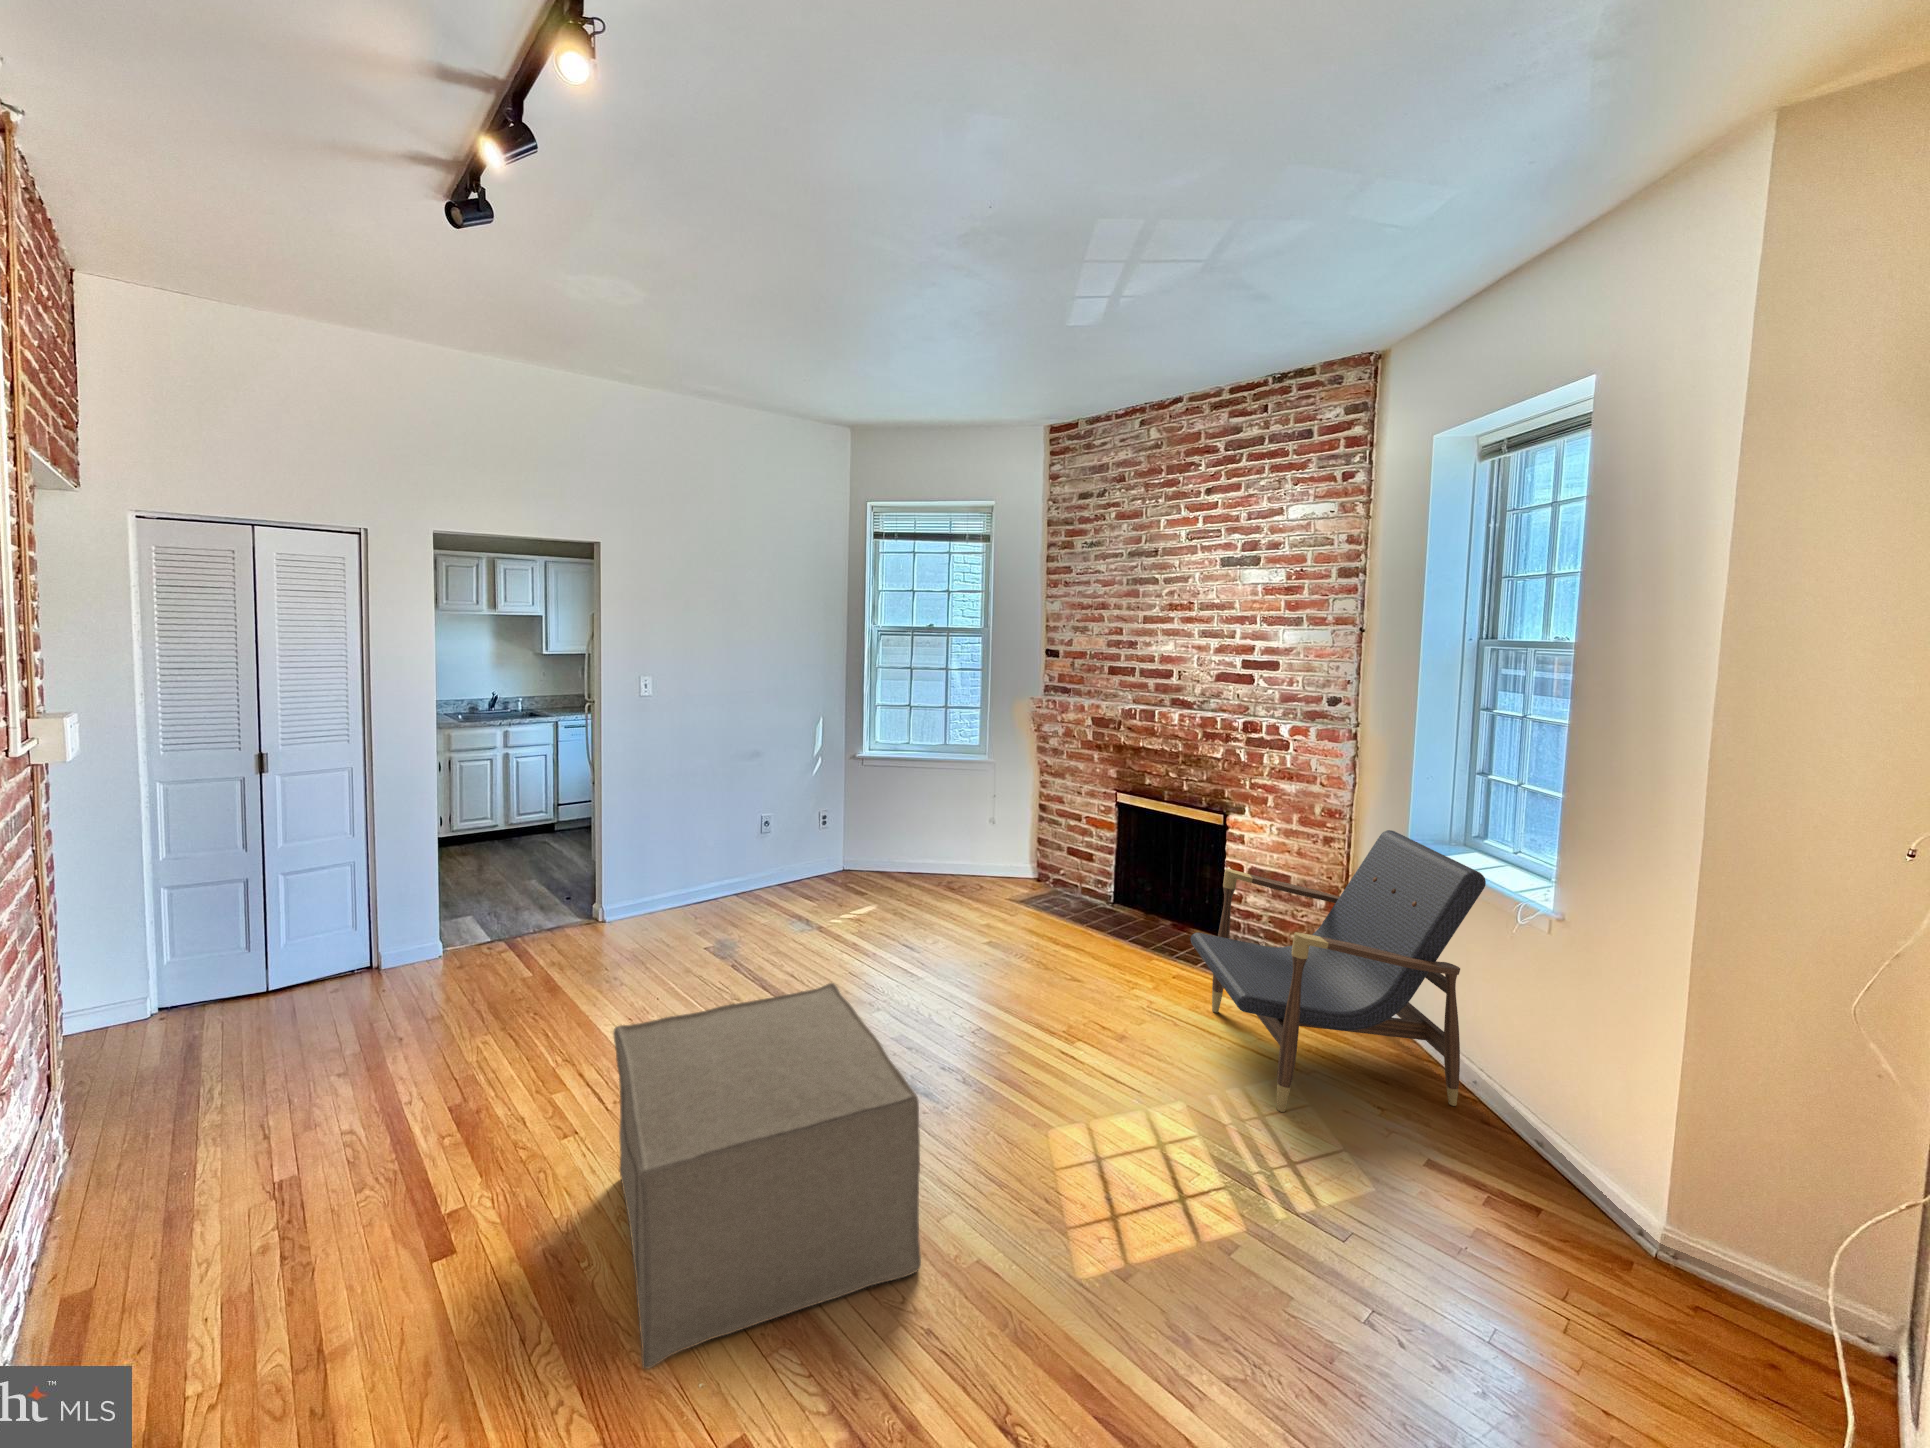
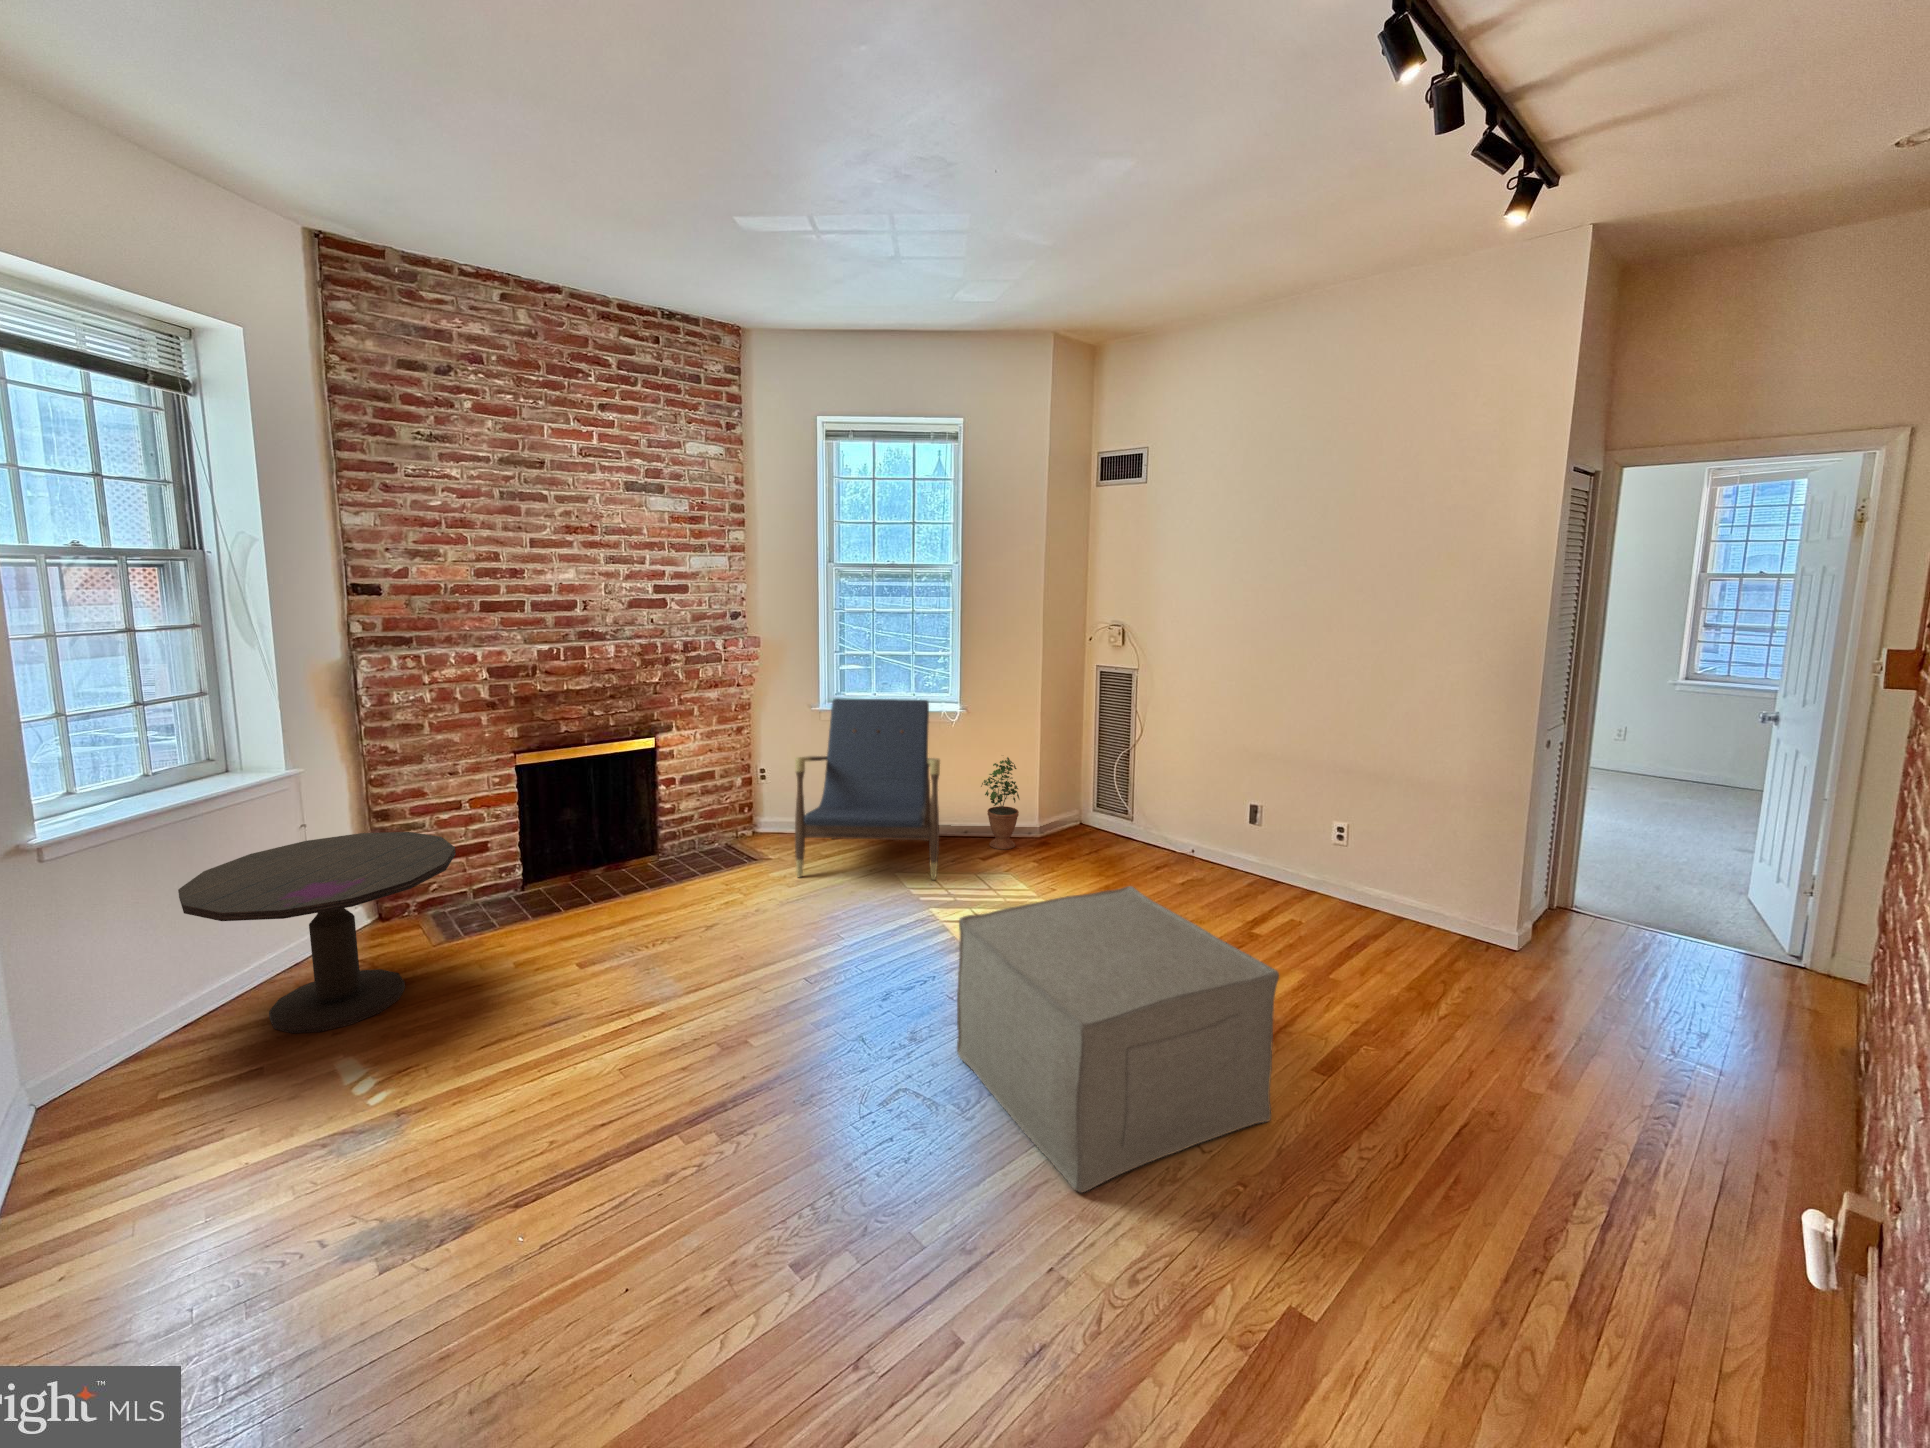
side table: none [864,797,990,904] -> present [178,832,456,1033]
potted plant: none [1481,1025,1590,1215] -> present [981,757,1019,849]

